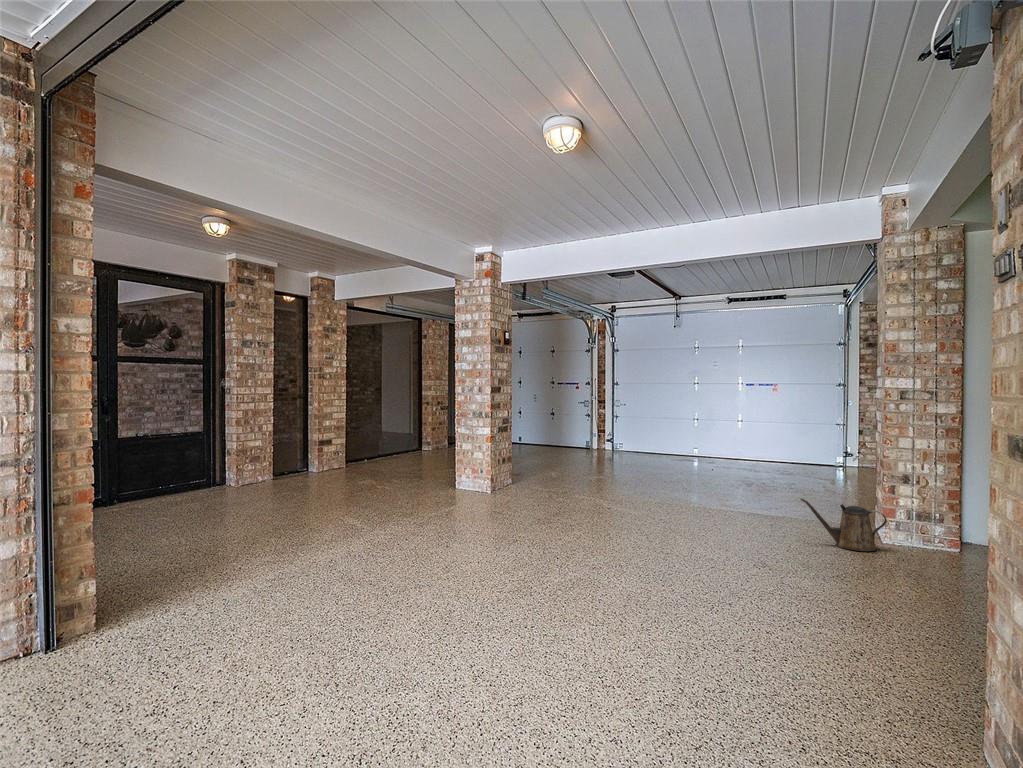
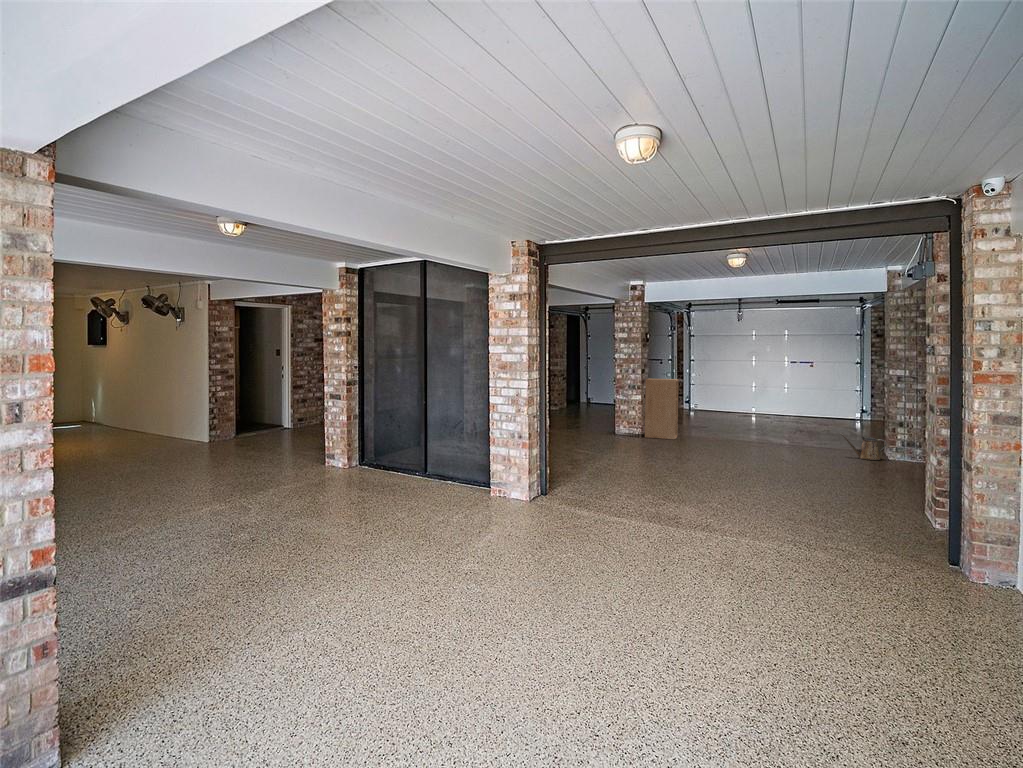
shelving unit: none [495,401,549,501] -> present [645,379,678,439]

